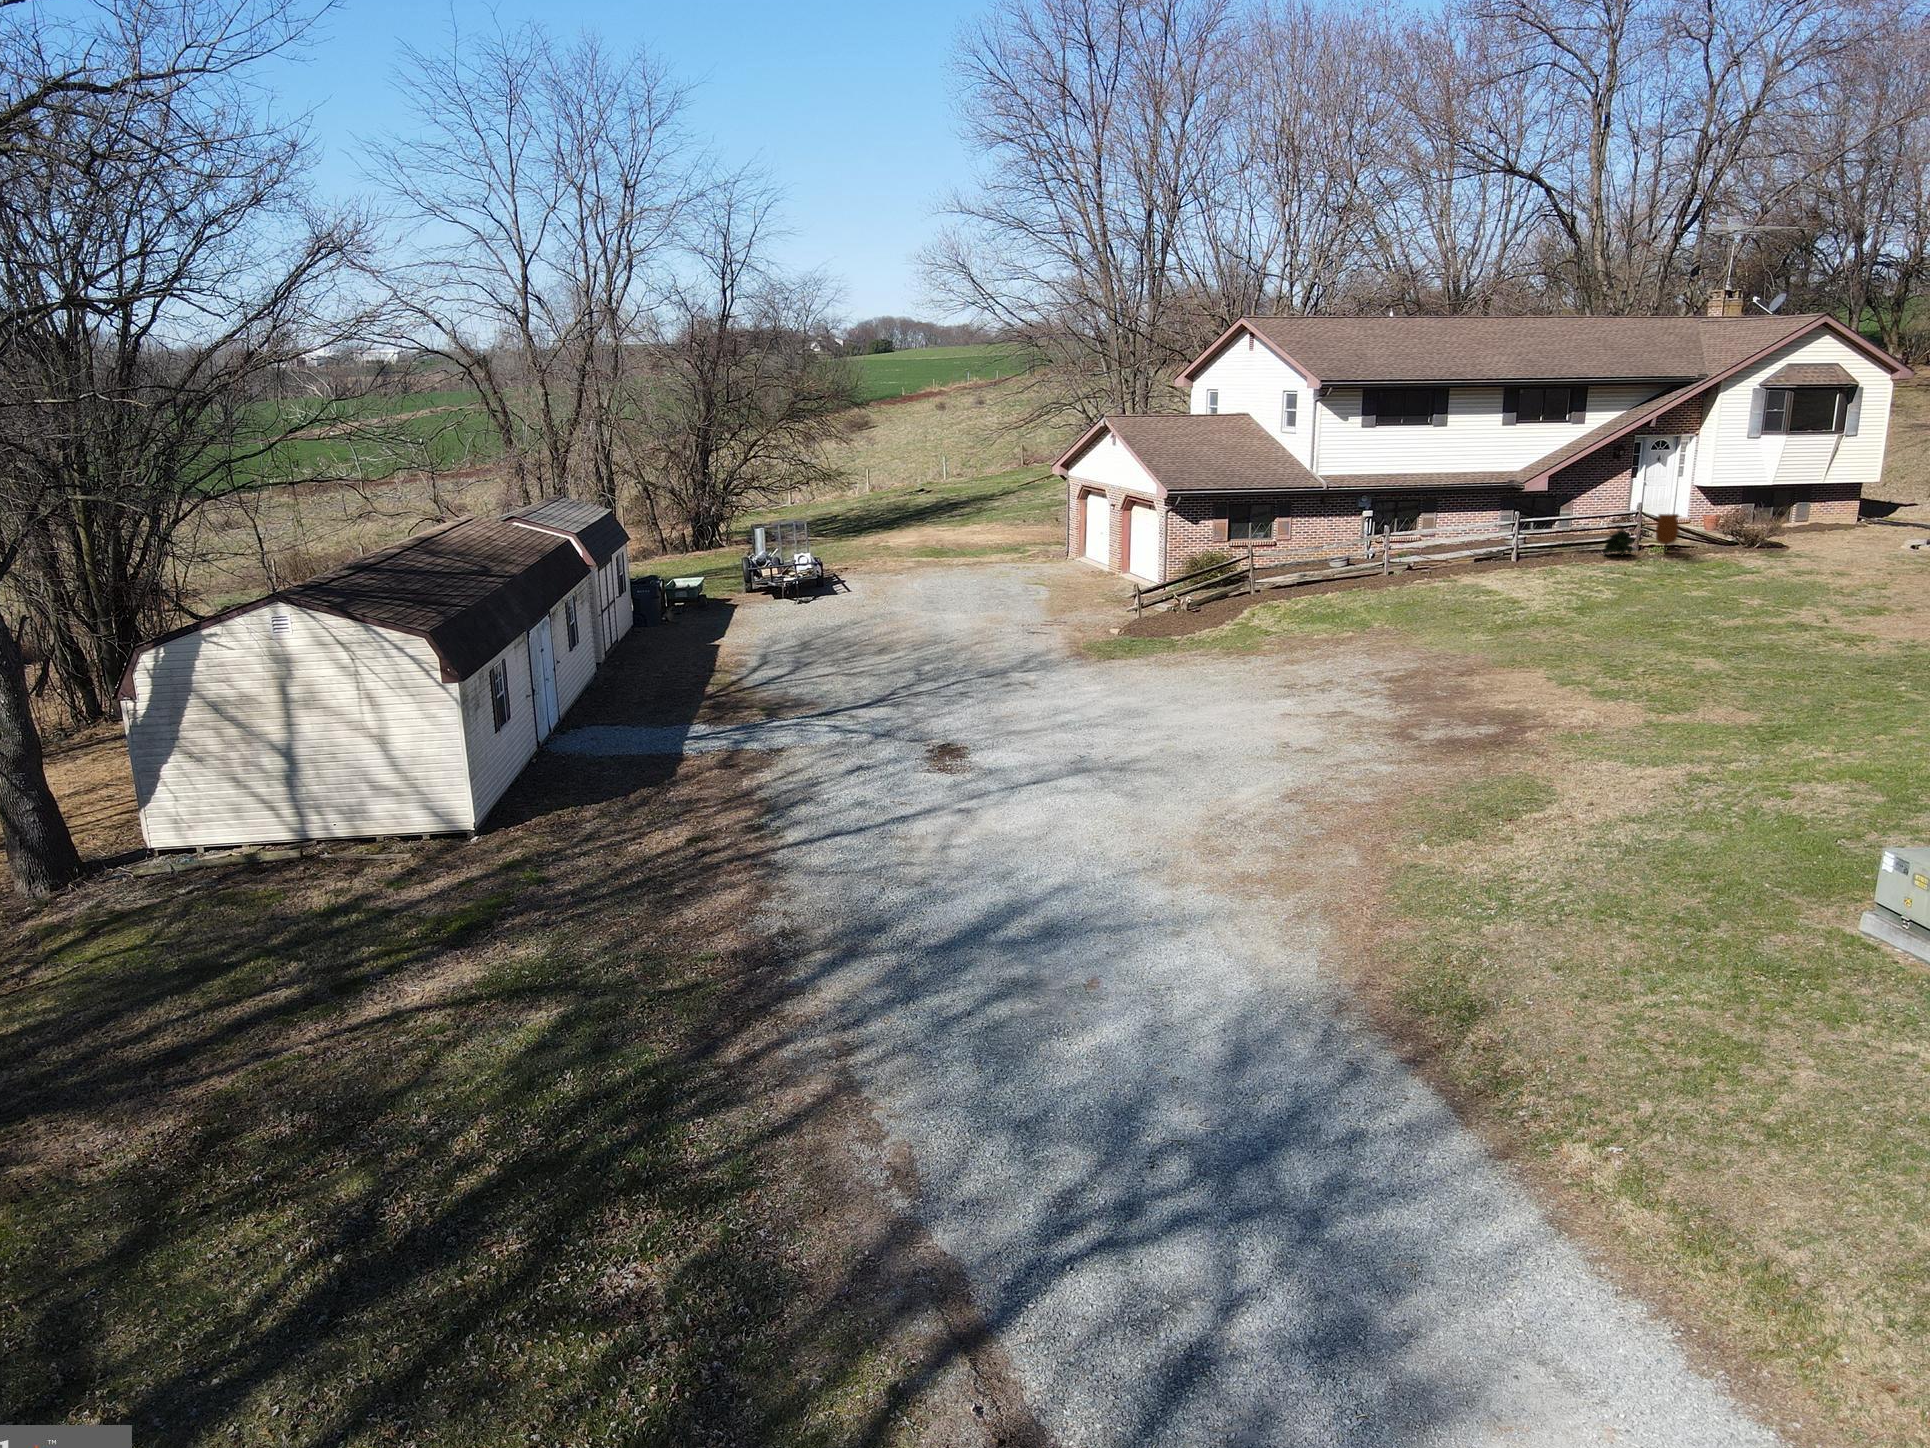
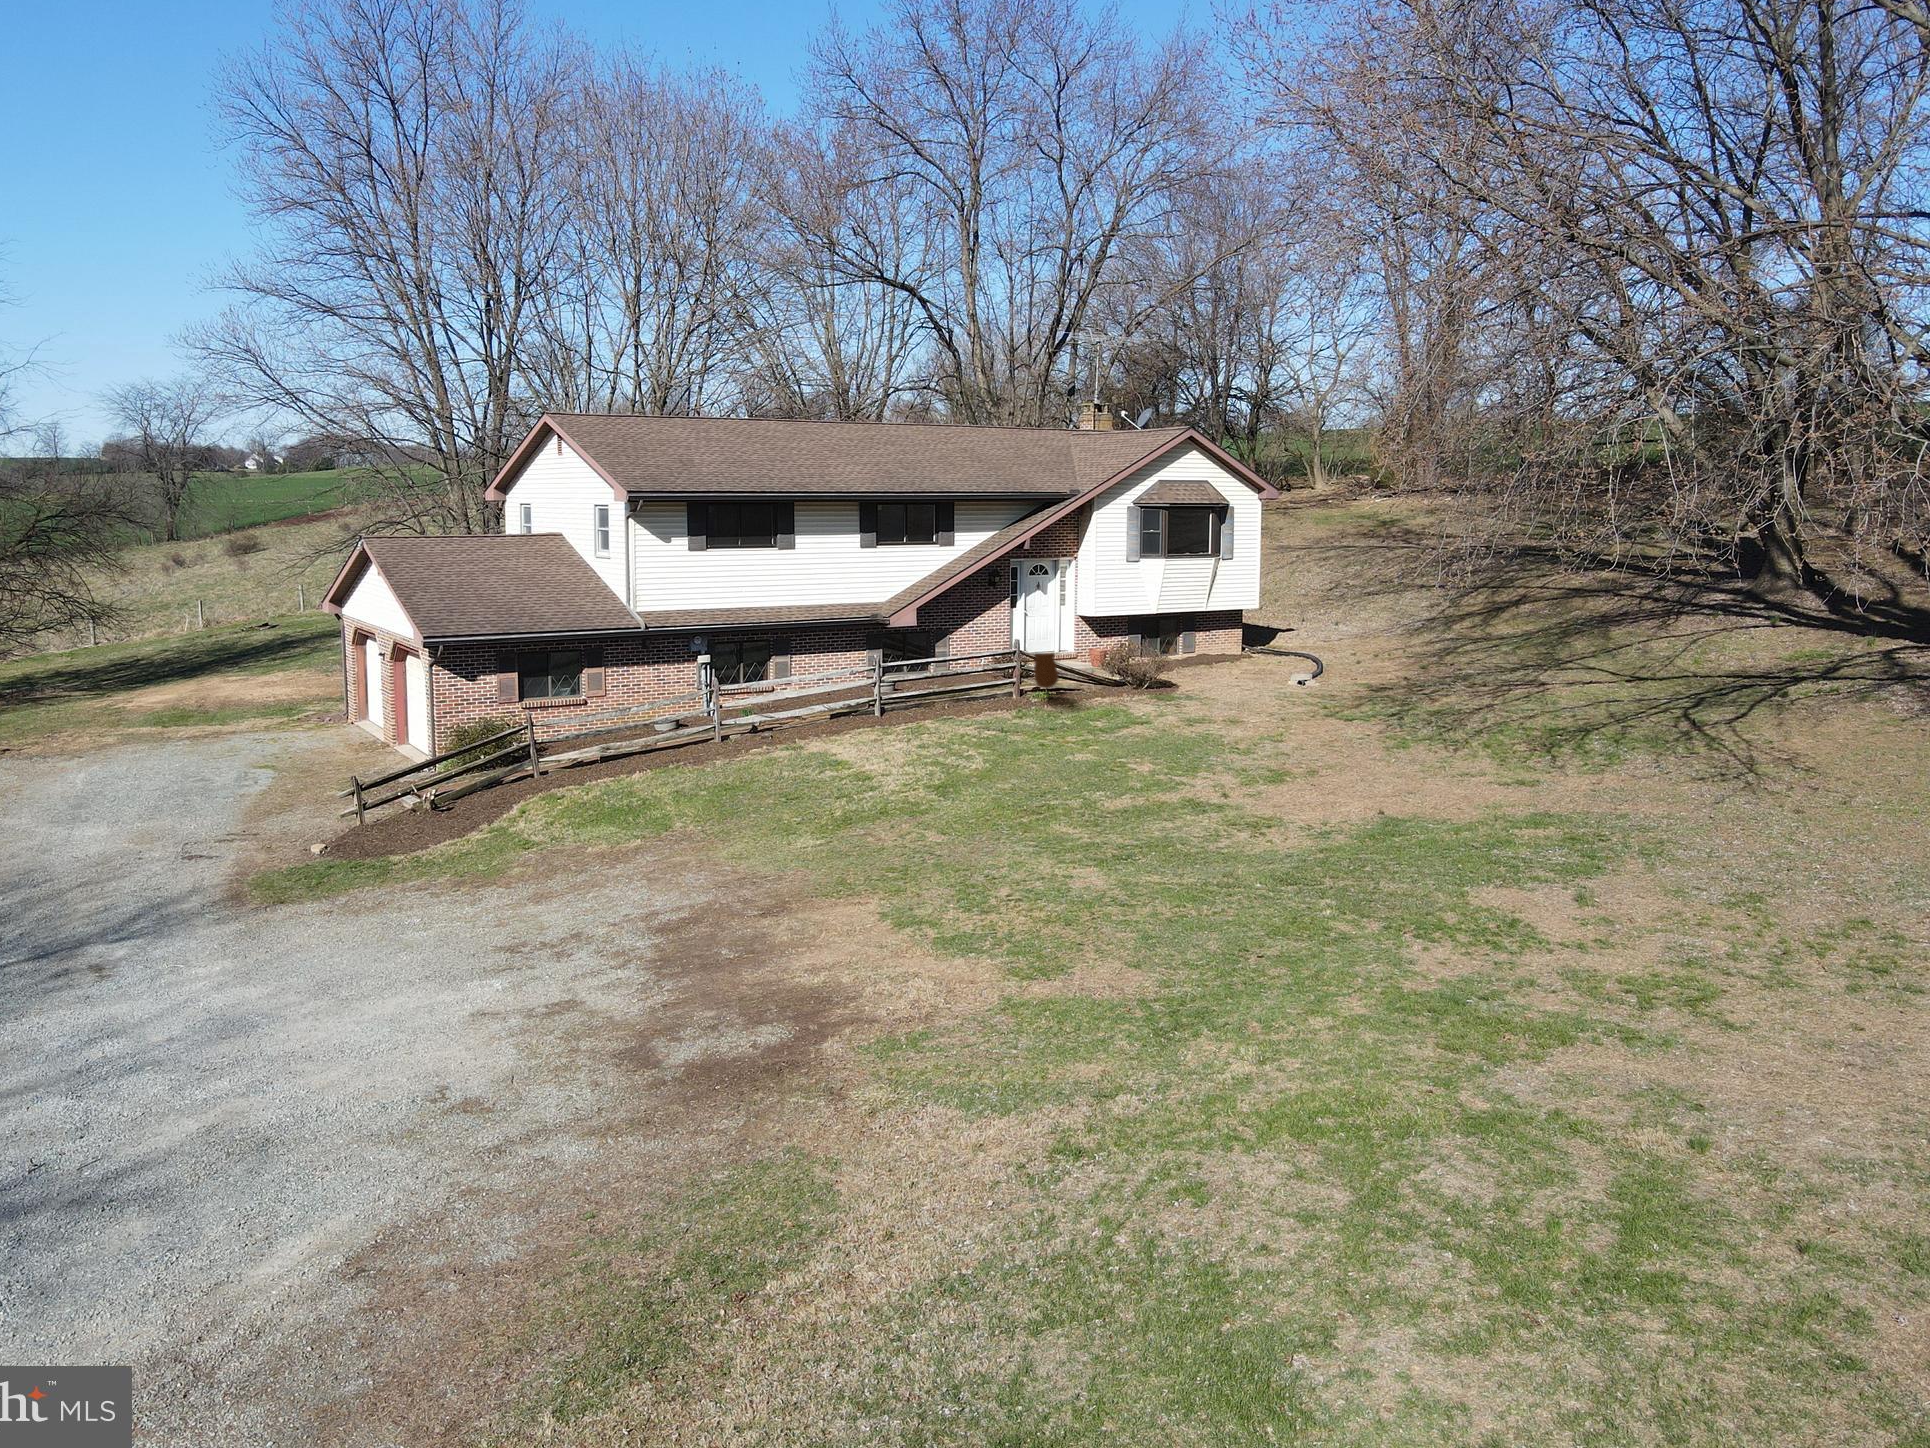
potted plant: present [1603,531,1635,555] -> none [980,673,1015,704]

